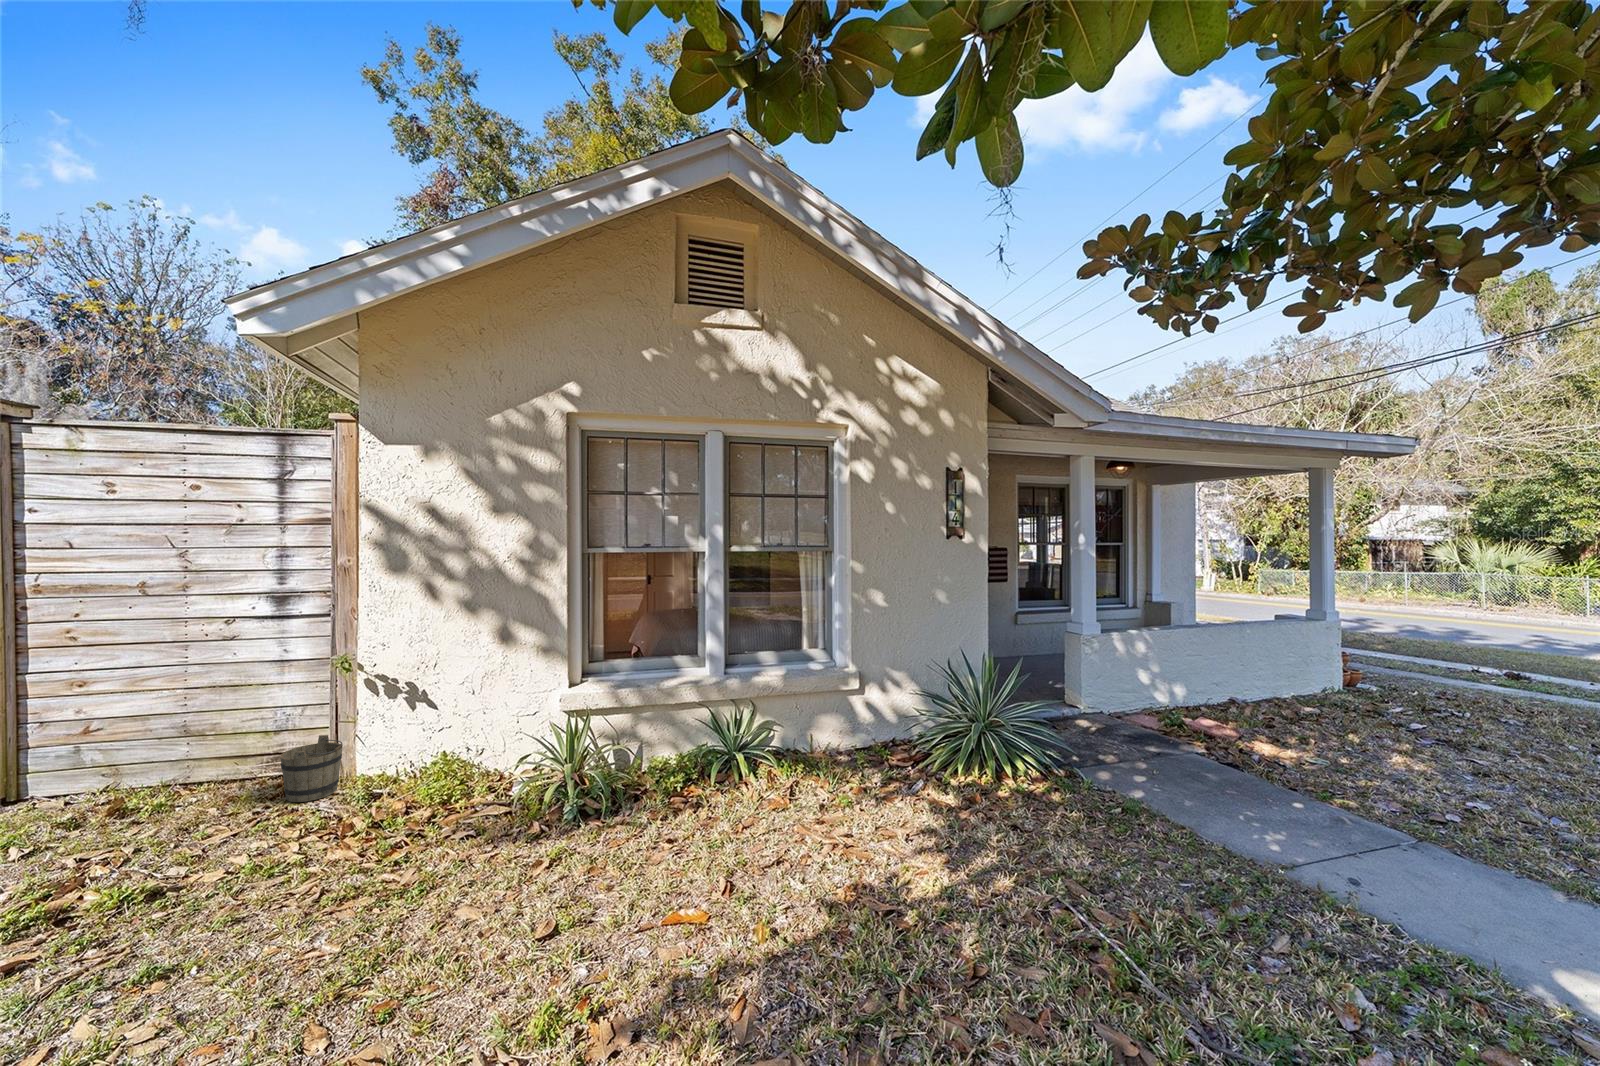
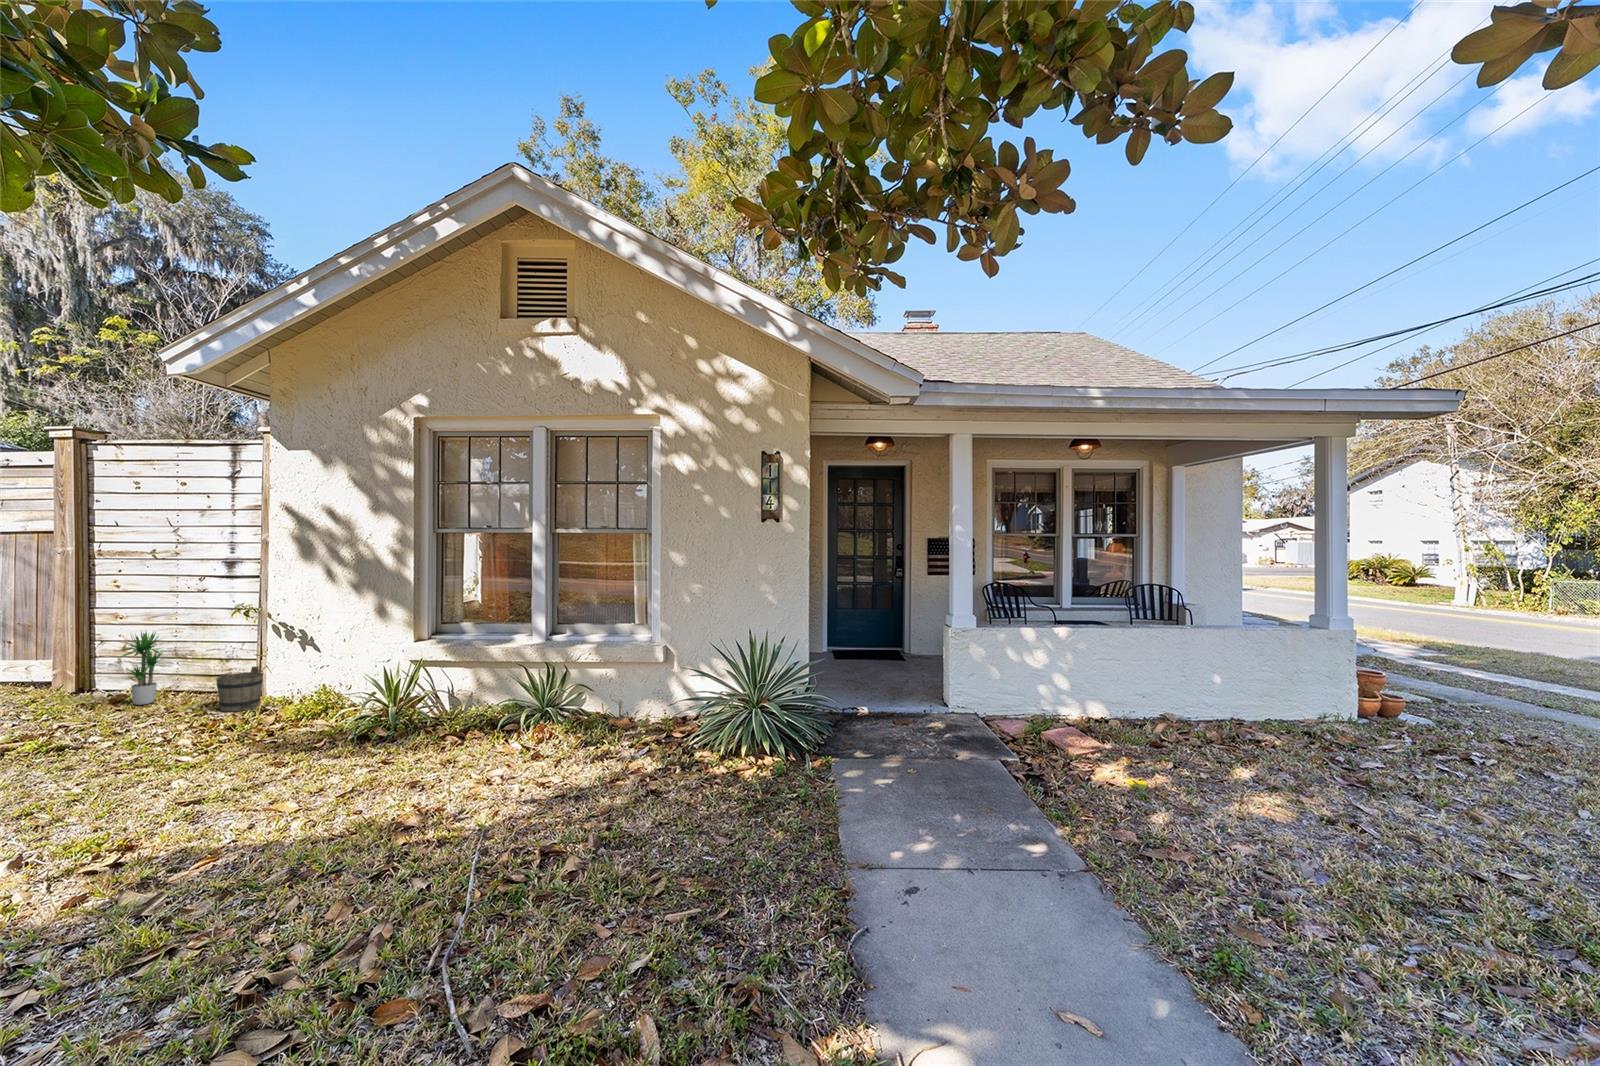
potted plant: none [95,696,193,808] -> present [120,631,167,705]

